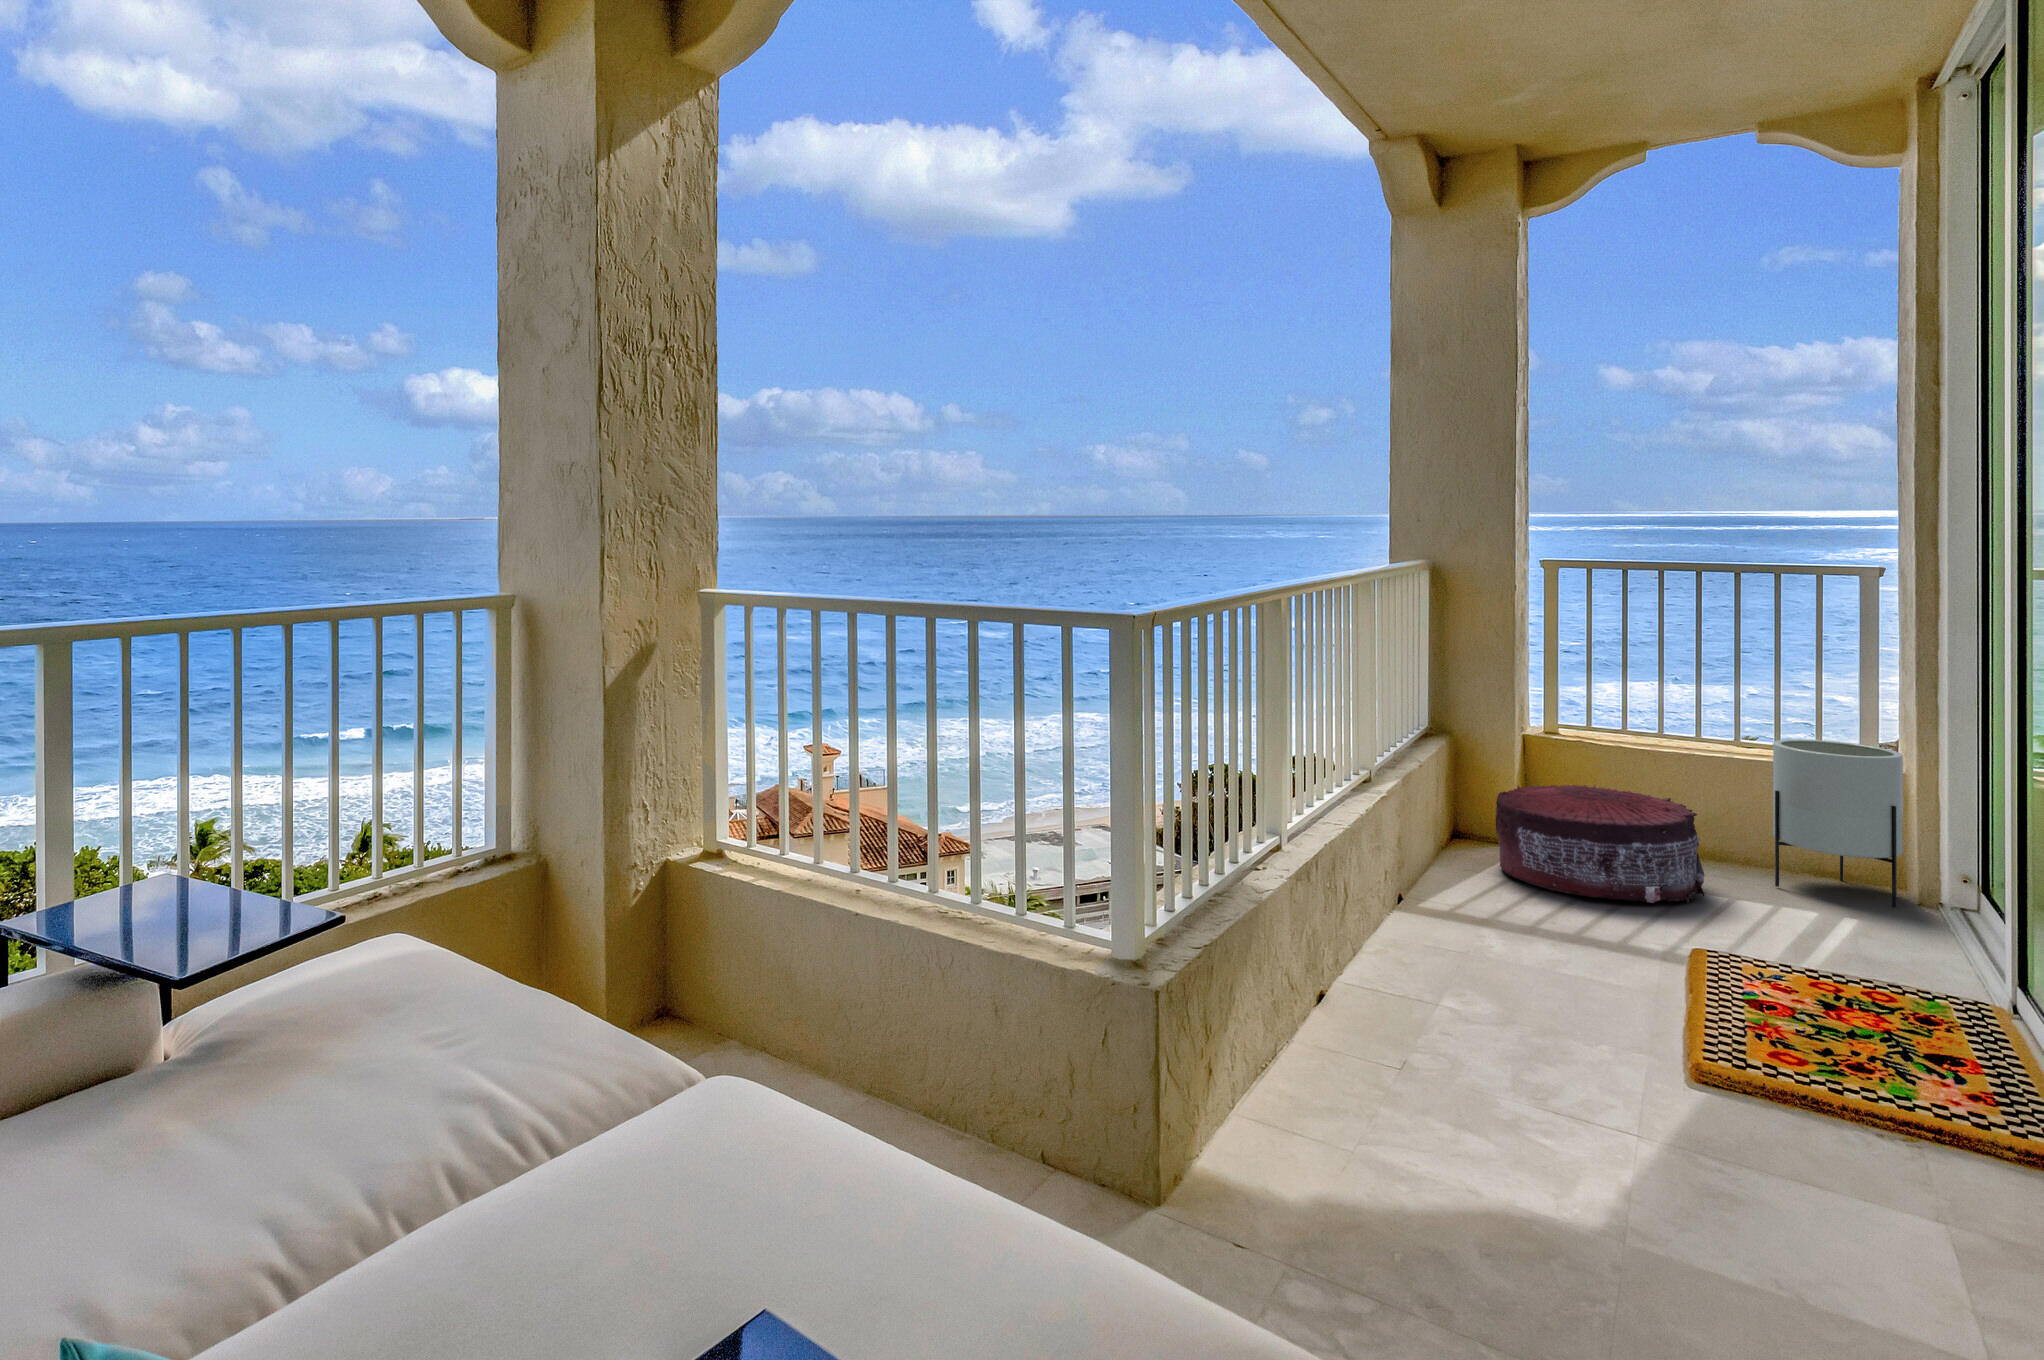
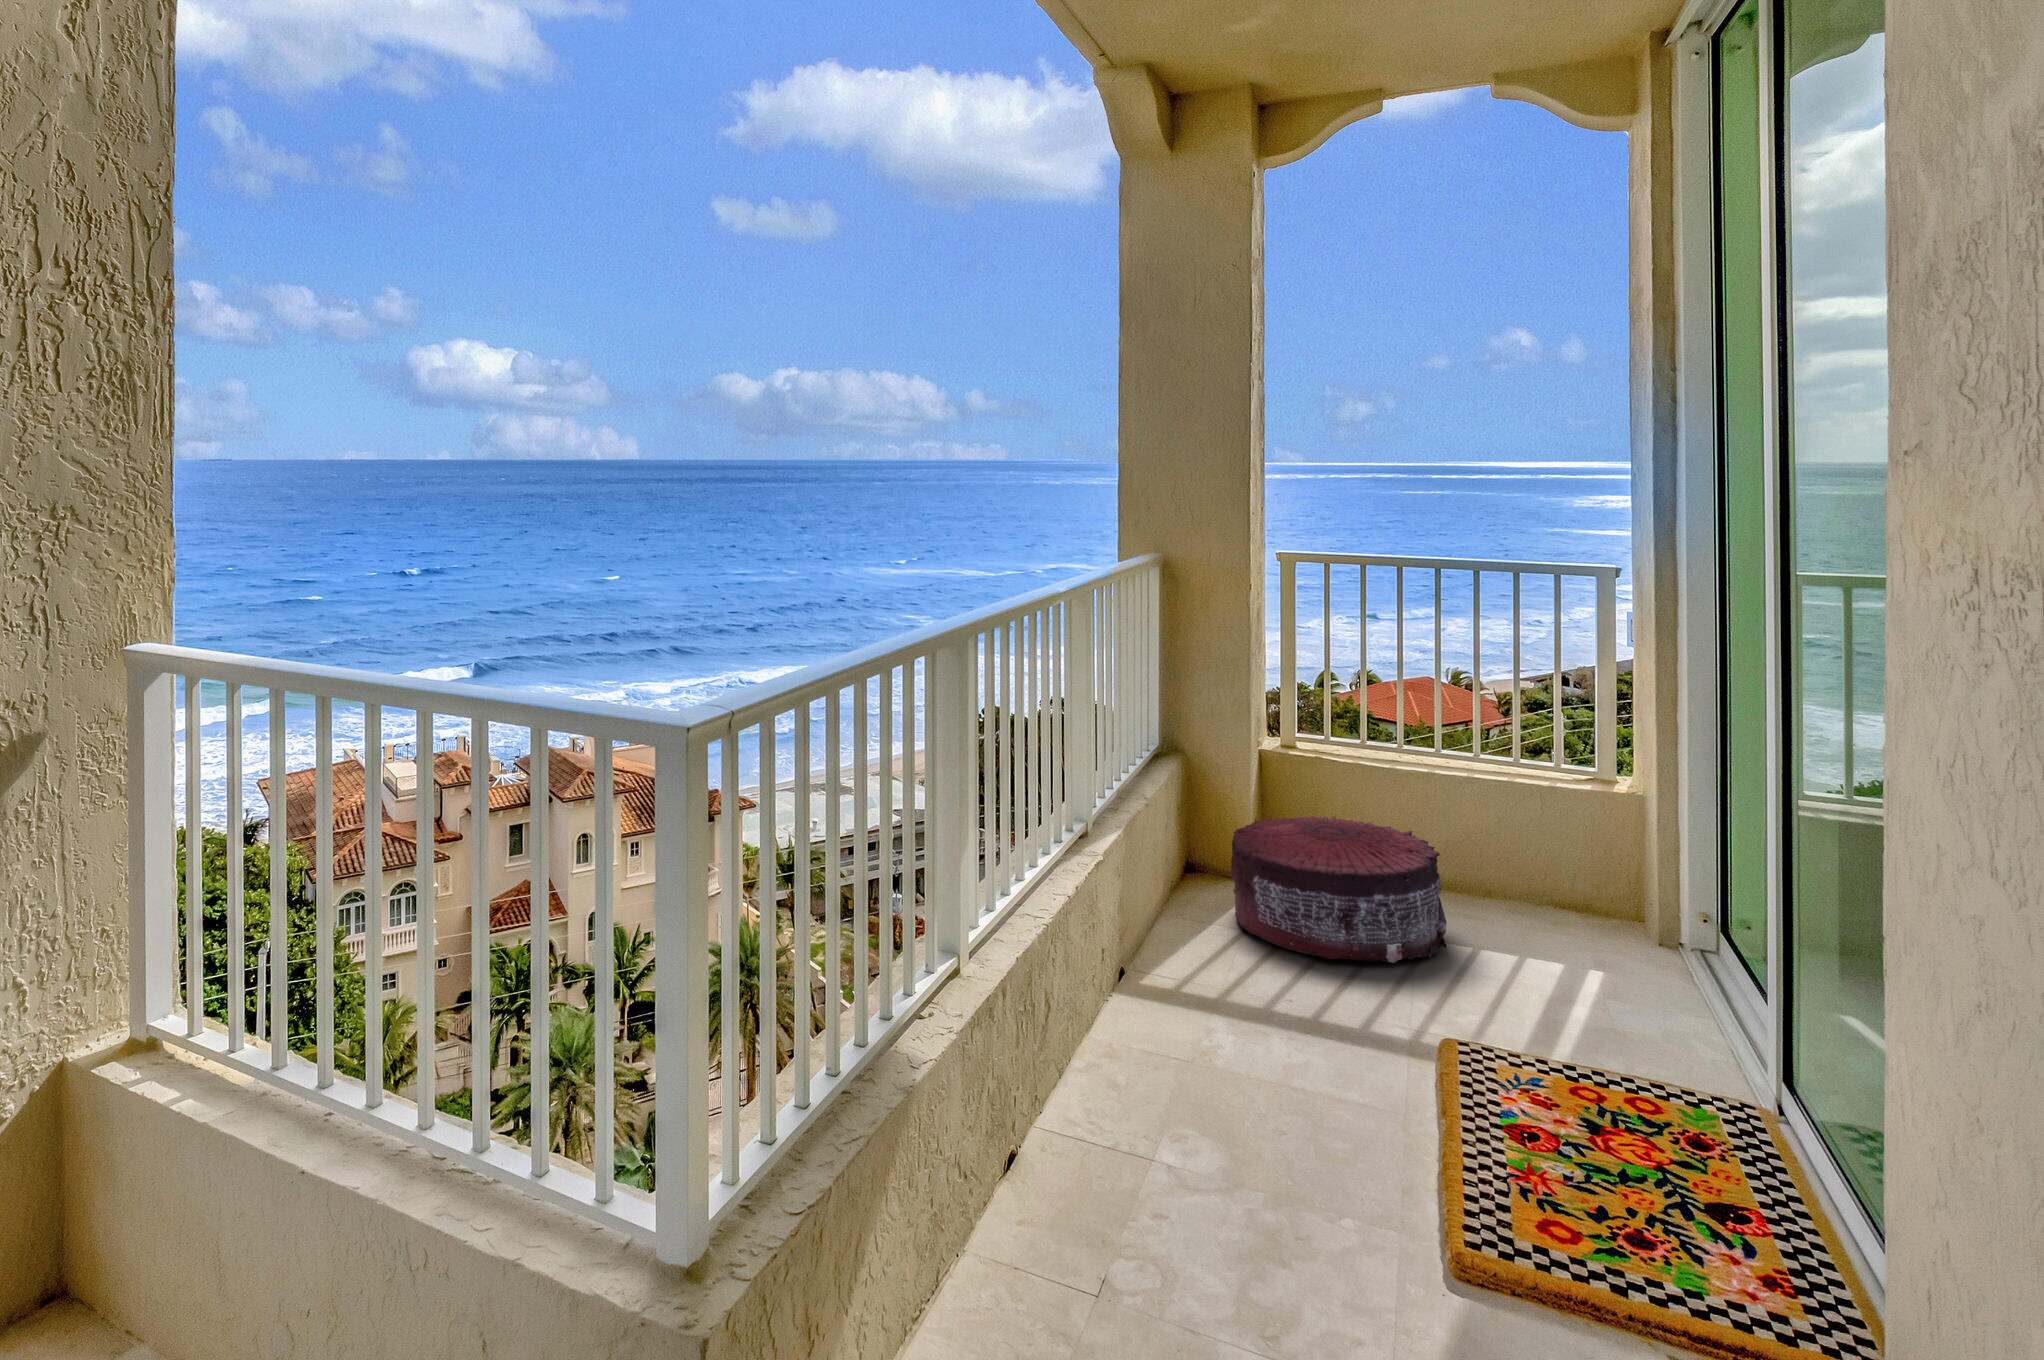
planter: present [1773,739,1903,907] -> none [1514,760,1644,950]

